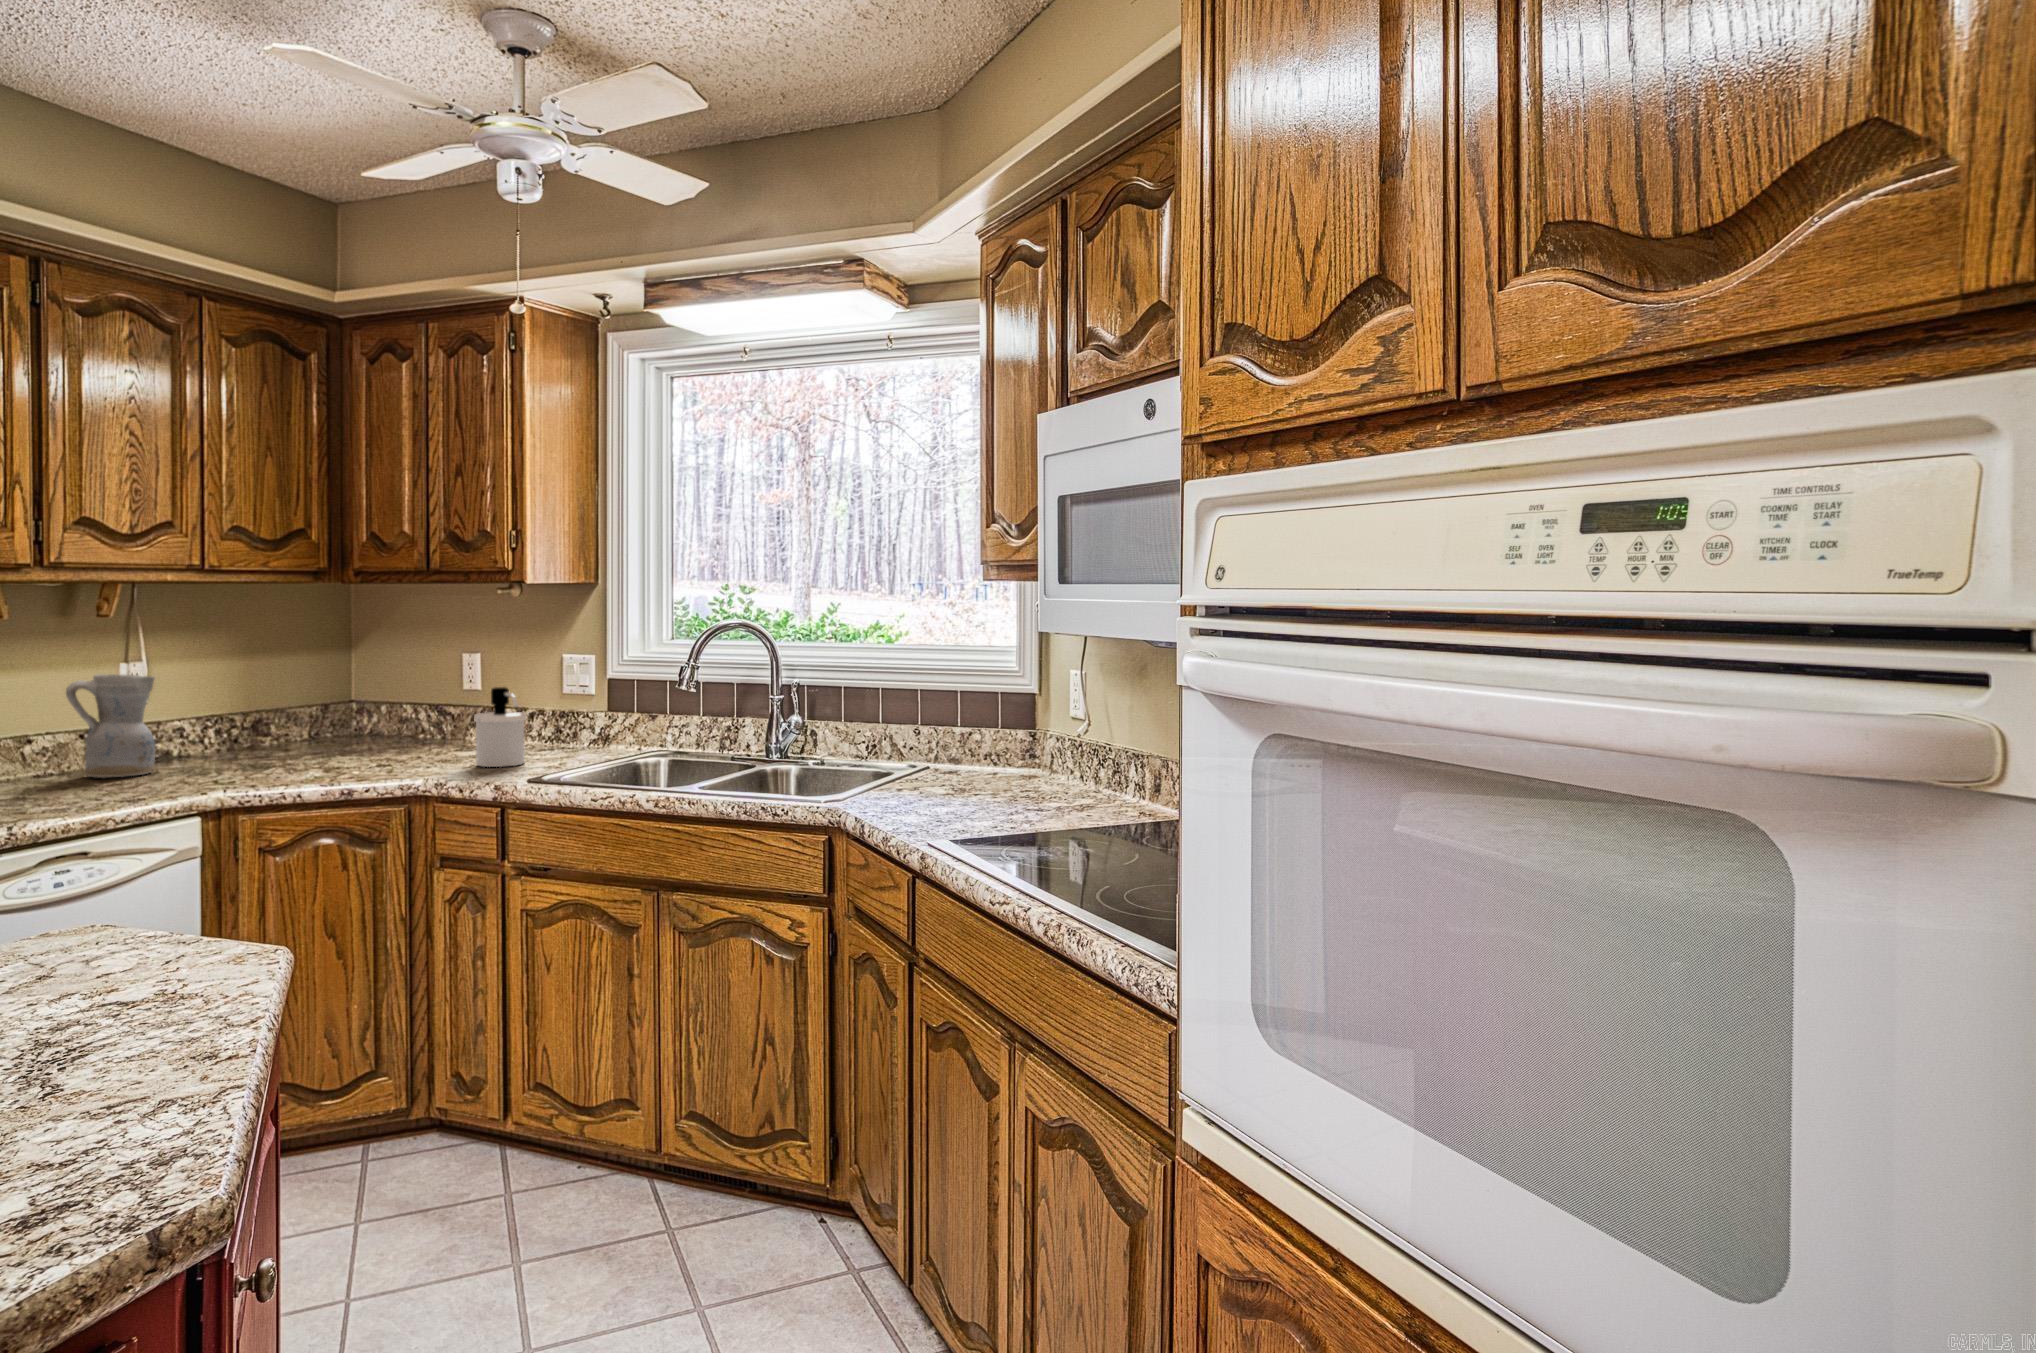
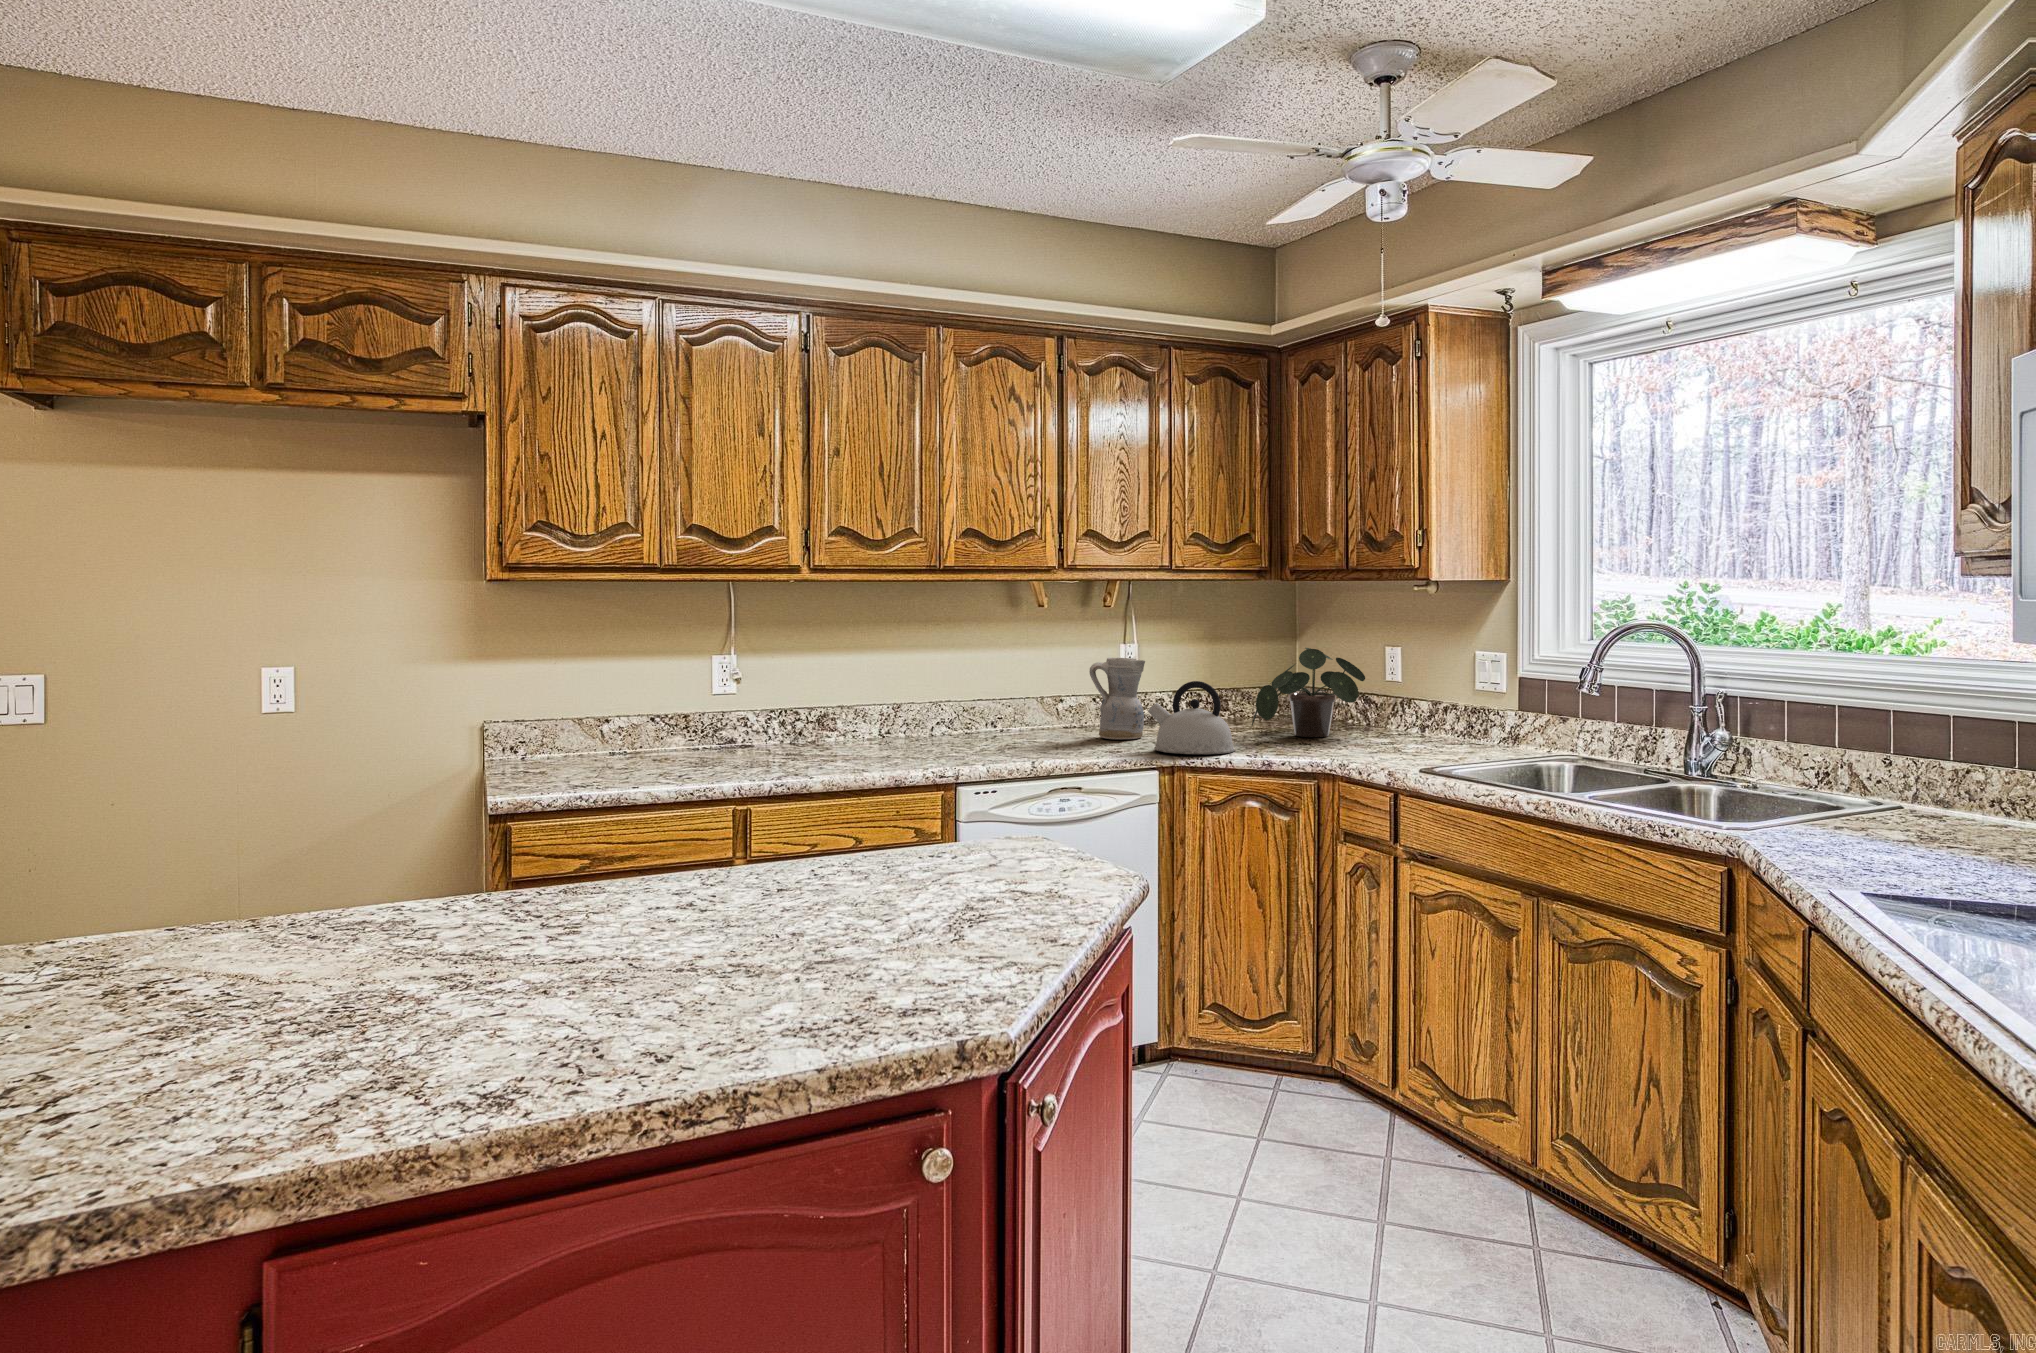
potted plant: none [309,657,447,755] -> present [1252,648,1365,737]
soap dispenser: present [474,687,526,767] -> none [1382,680,1429,757]
kettle: none [166,698,293,787] -> present [1148,681,1235,754]

